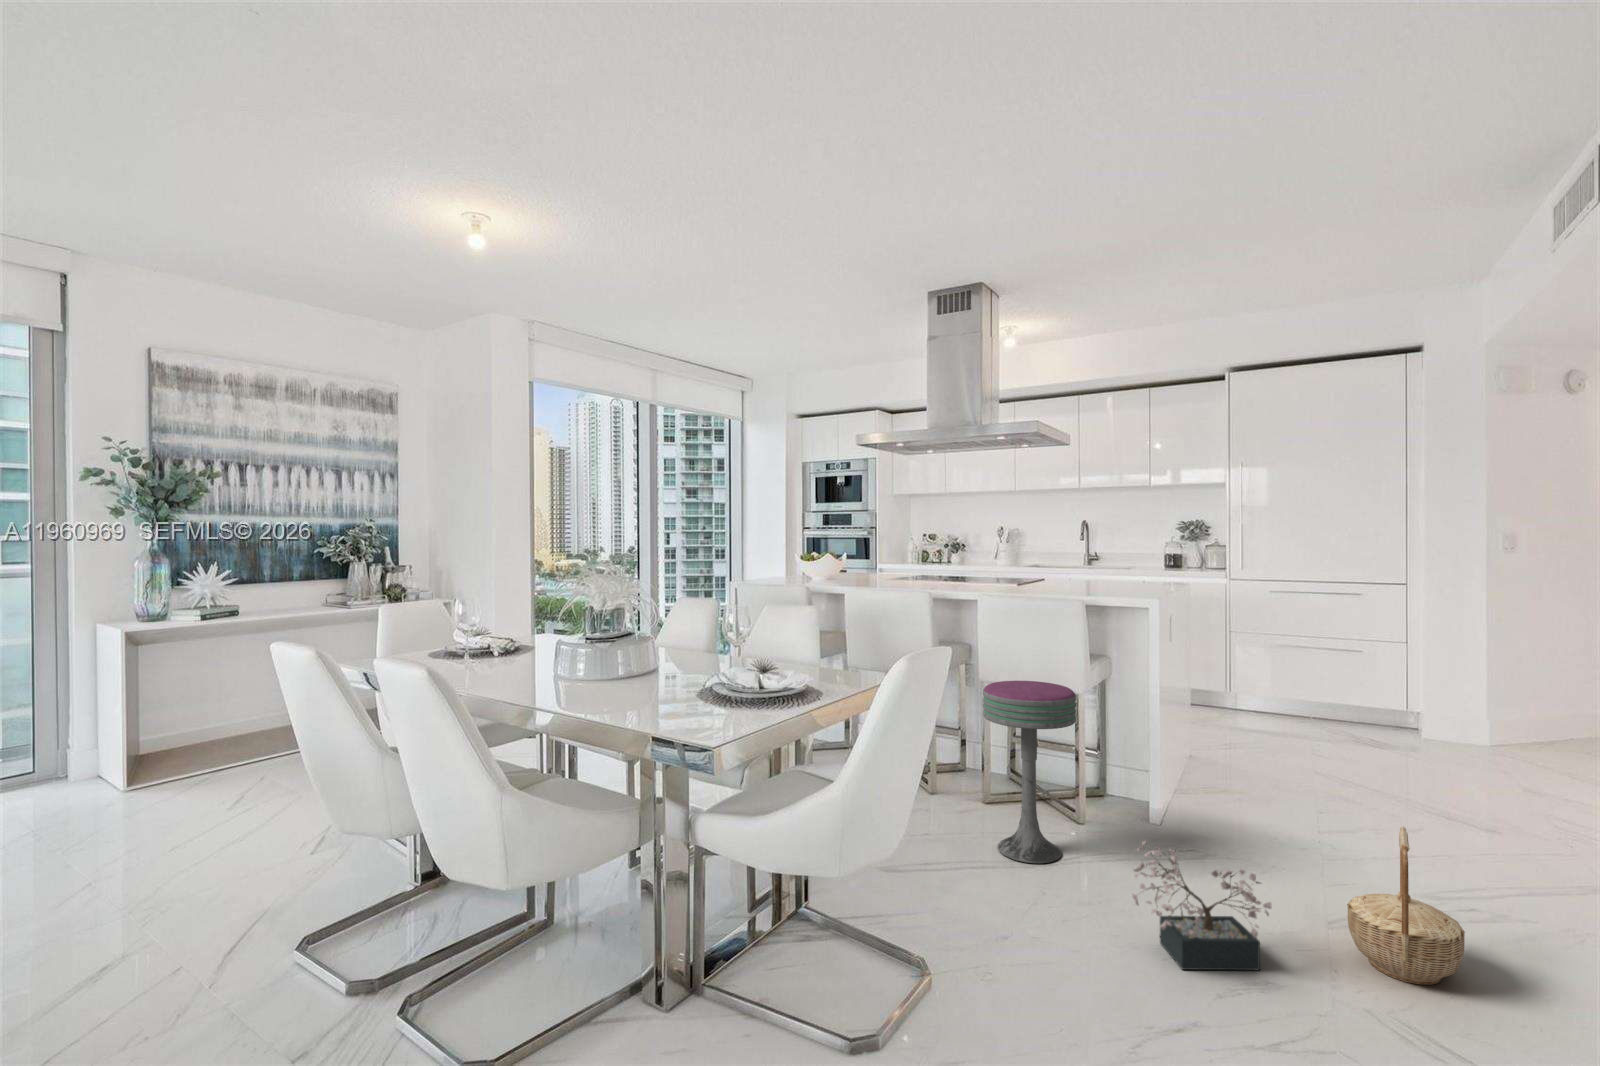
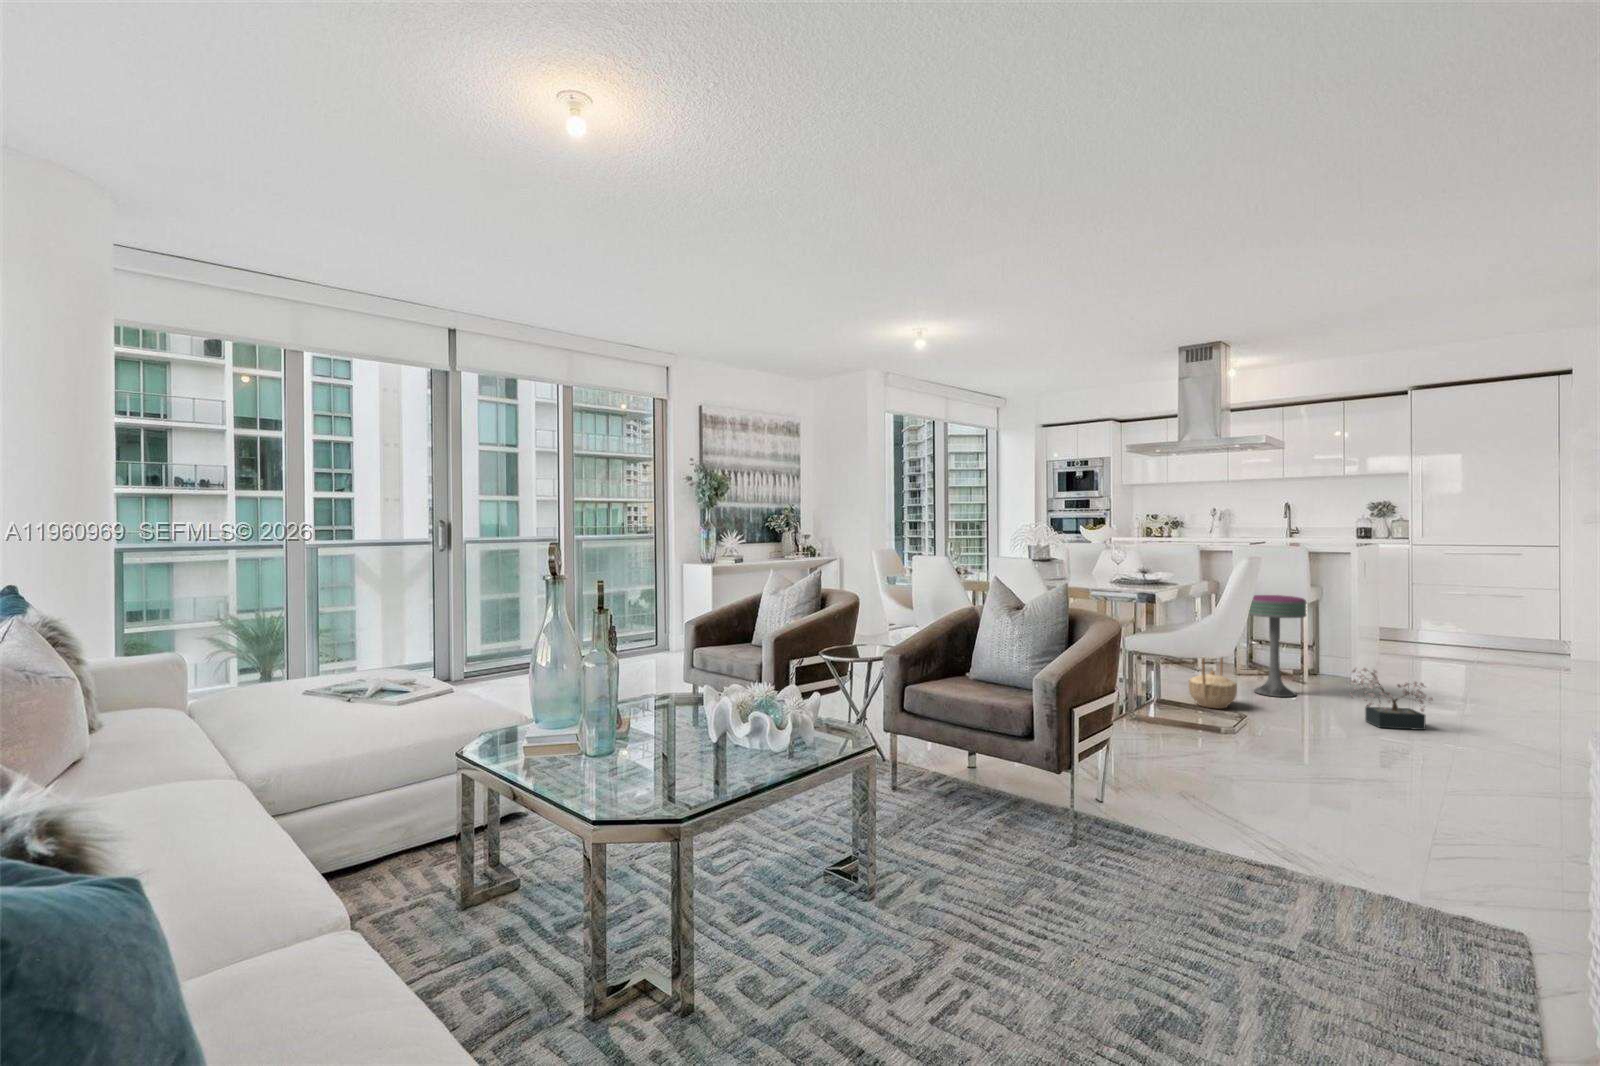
basket: present [1347,827,1465,985] -> present [1189,658,1237,709]

